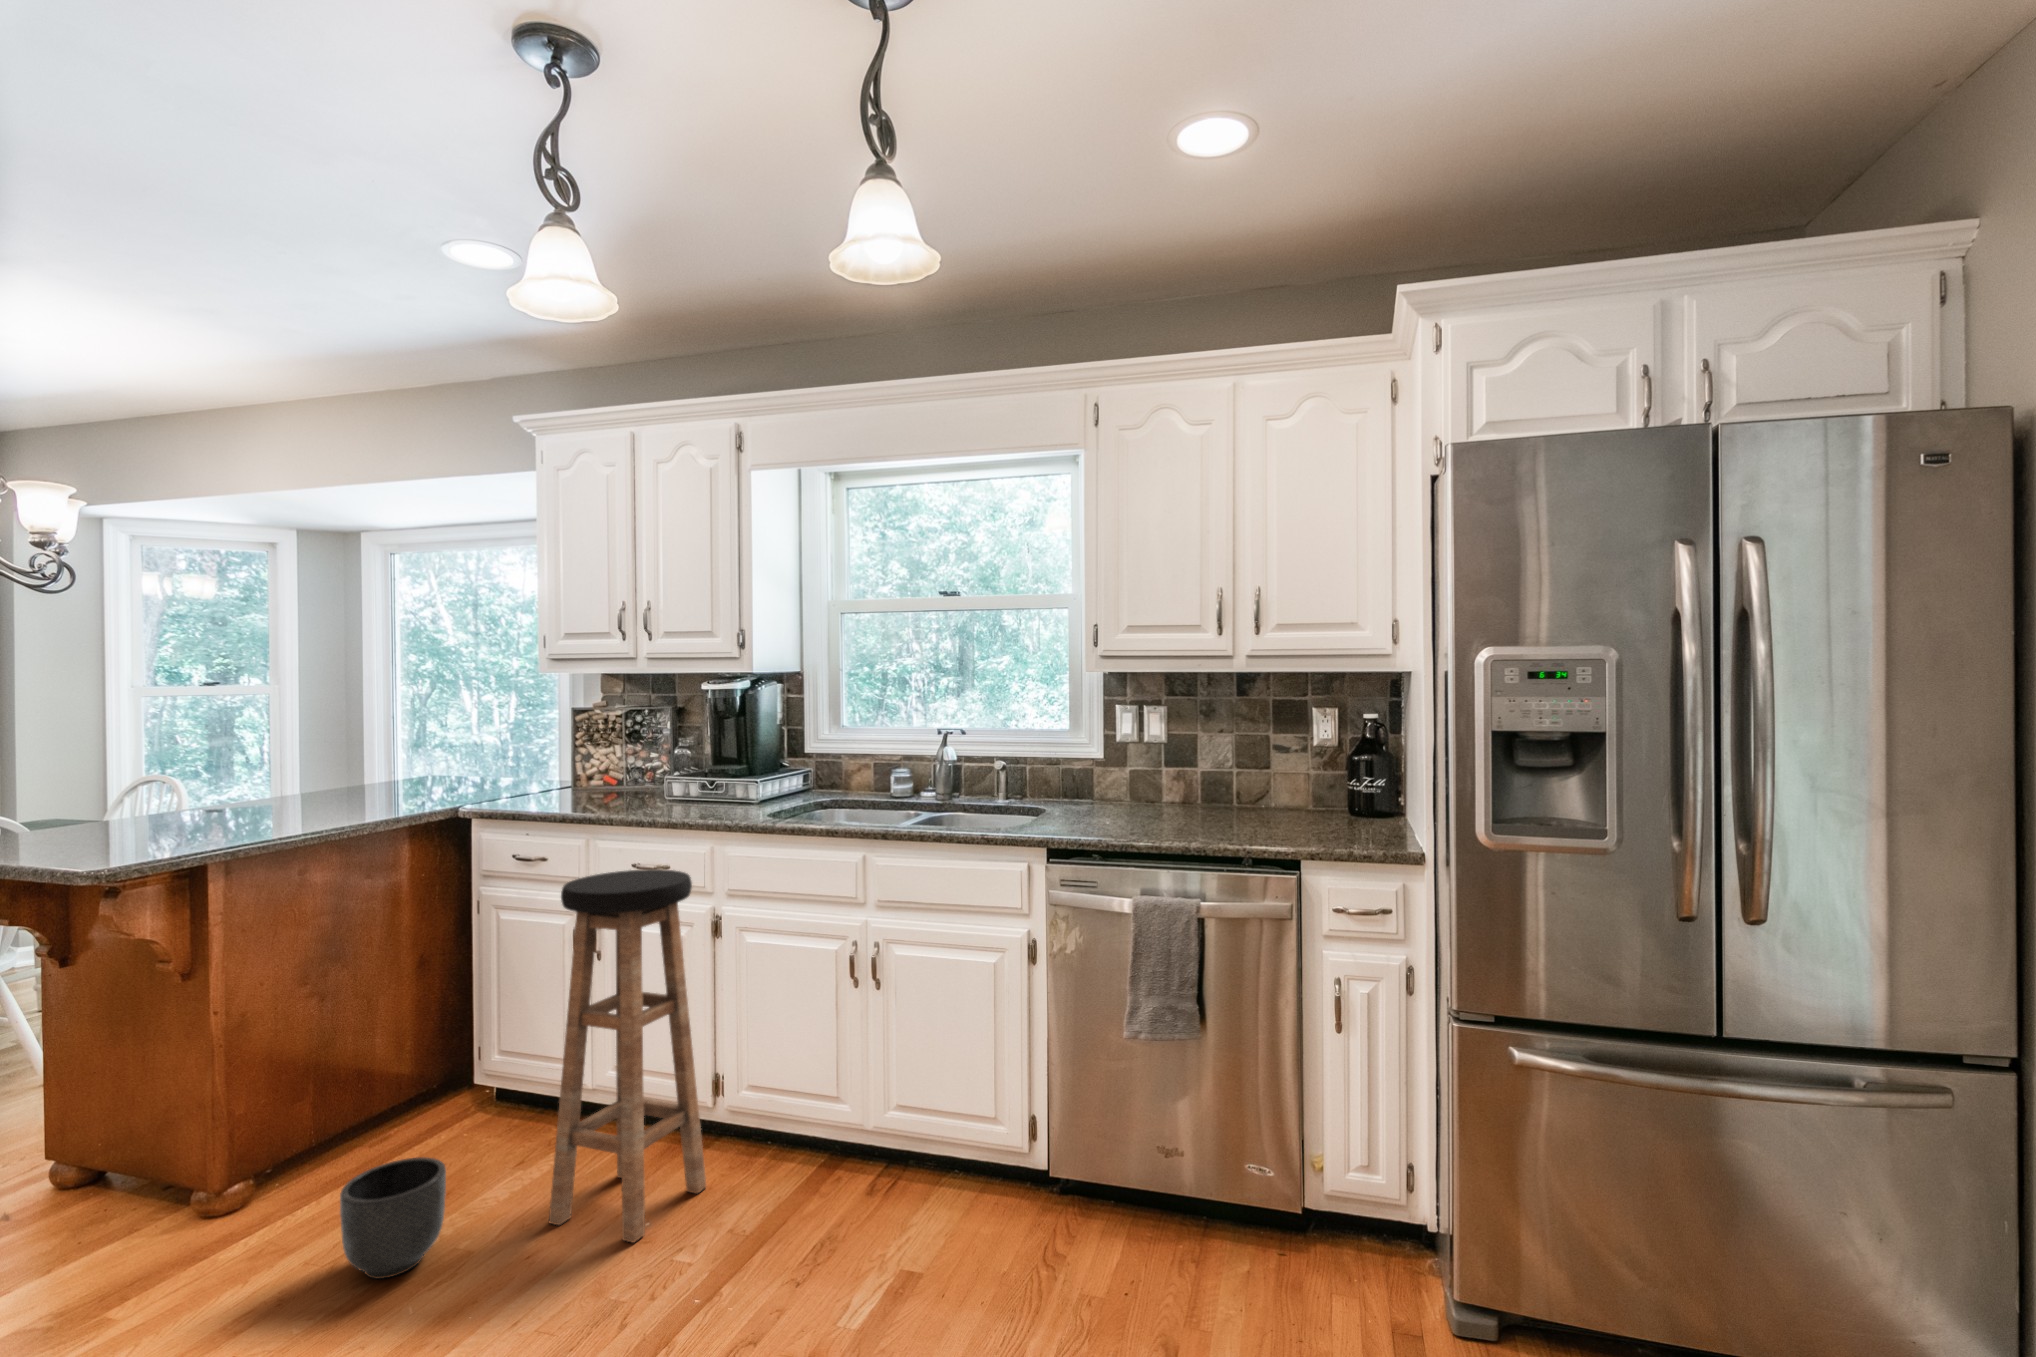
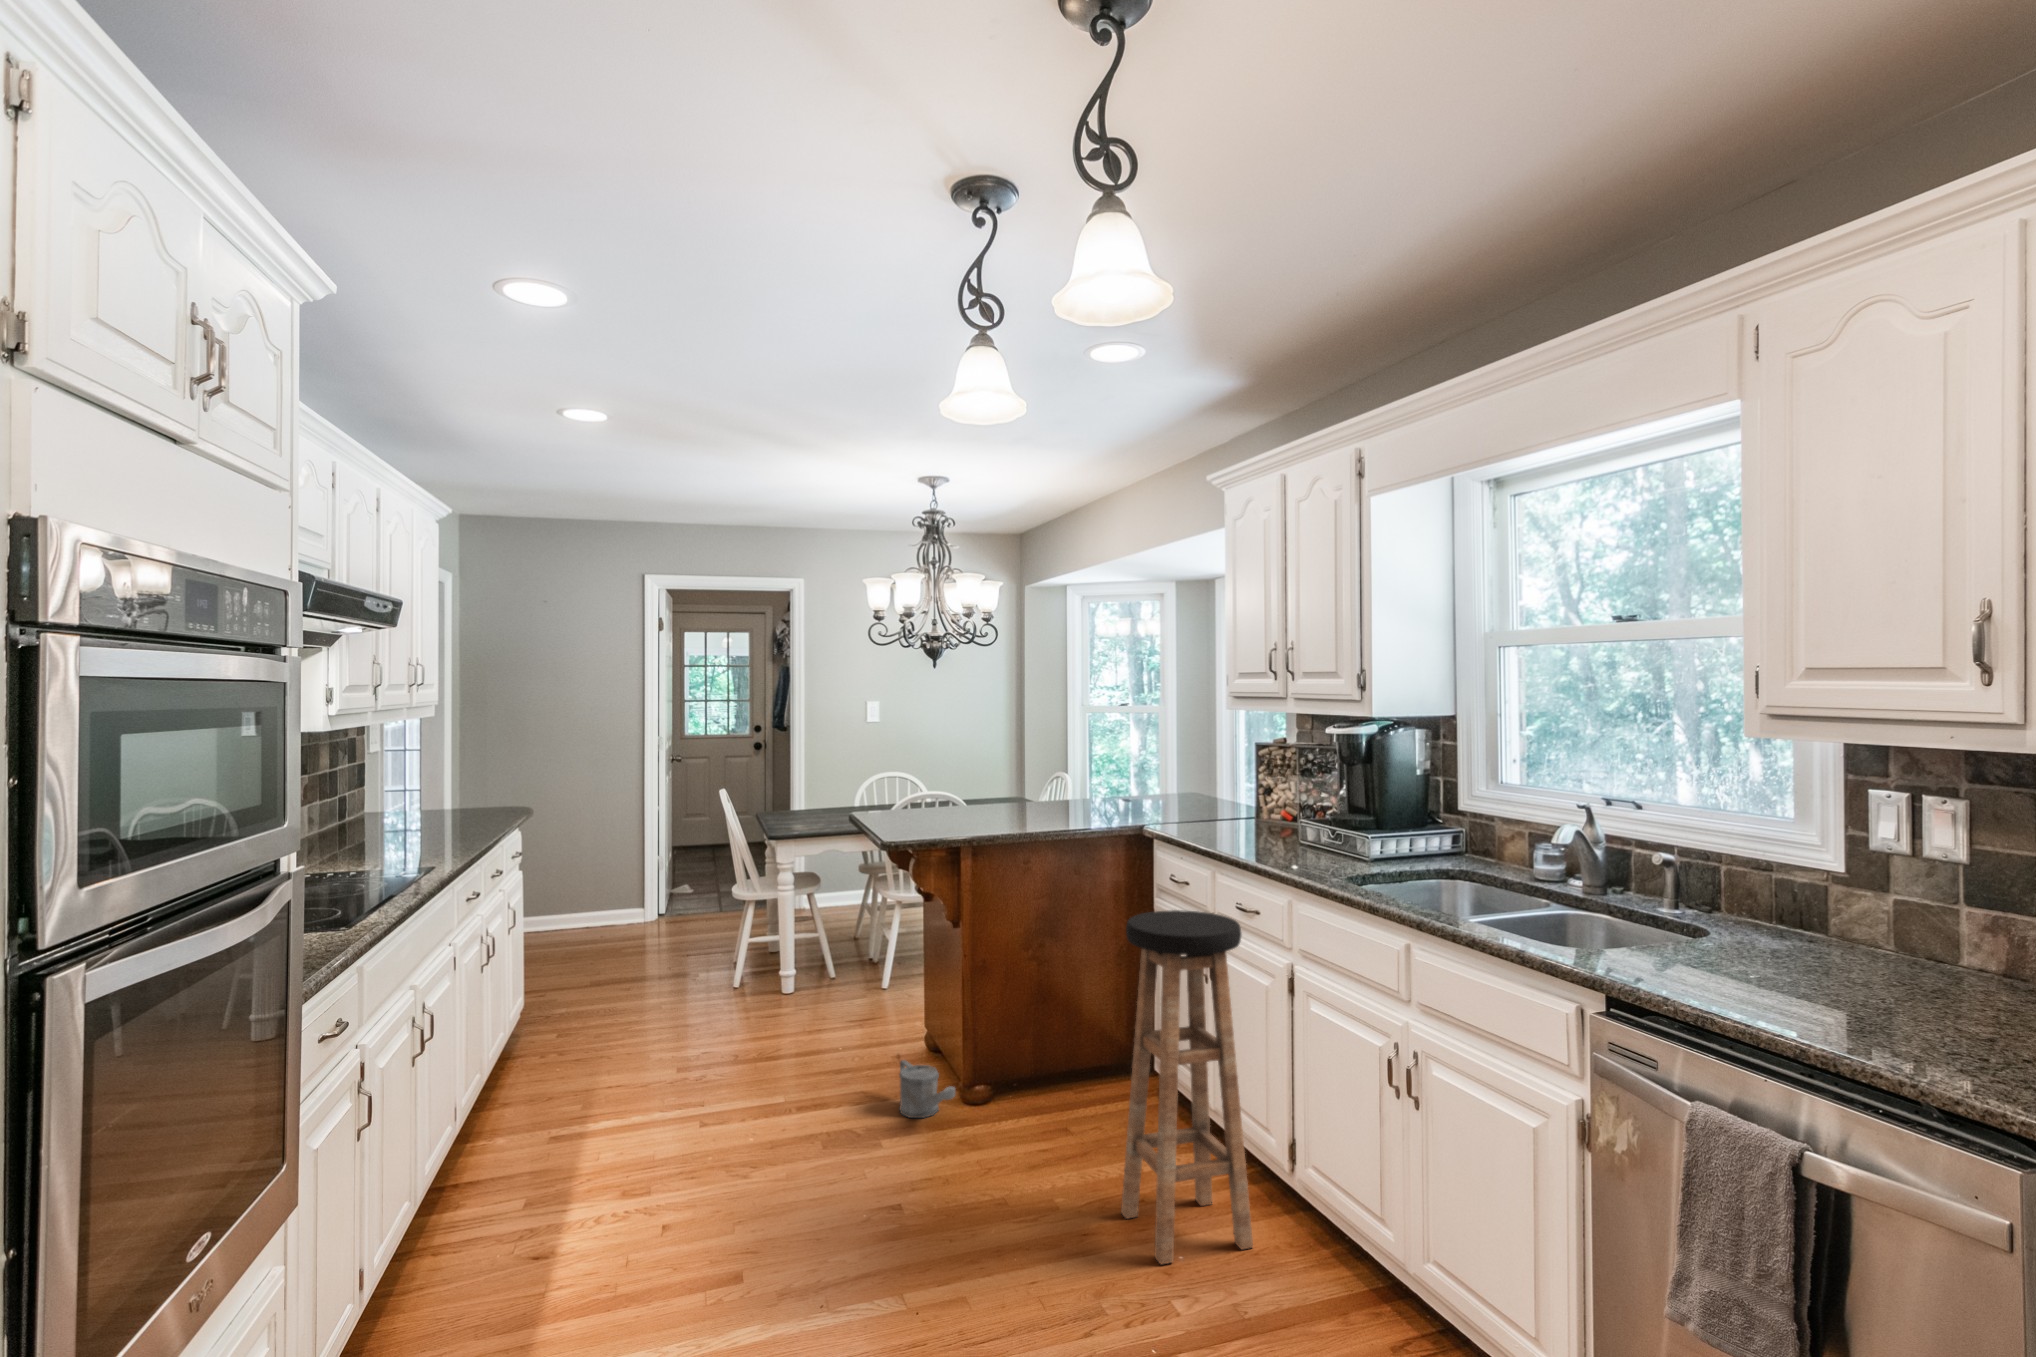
planter: present [340,1157,446,1279] -> none [982,1109,1051,1200]
watering can: none [75,1183,230,1272] -> present [899,1060,955,1118]

